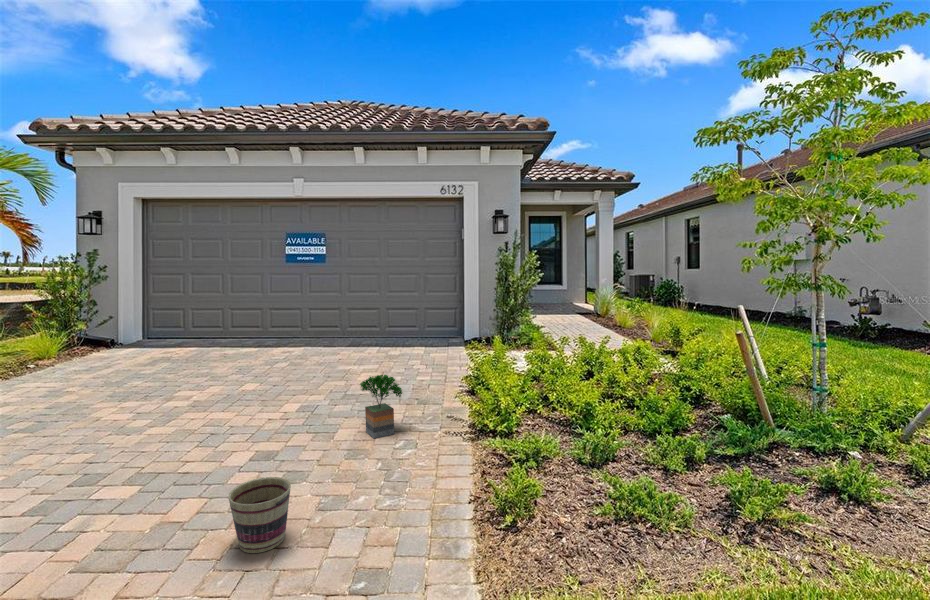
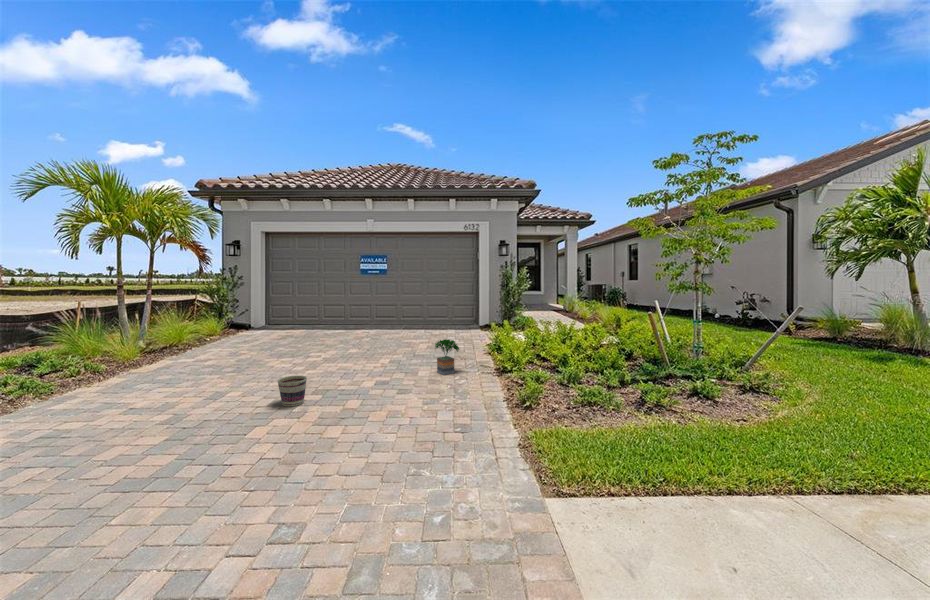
basket: present [228,477,291,553] -> present [278,375,307,407]

